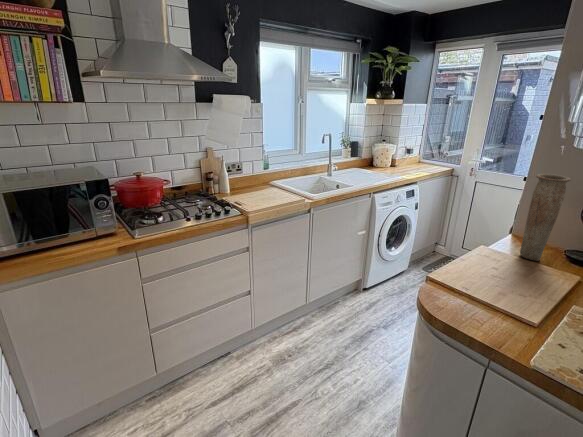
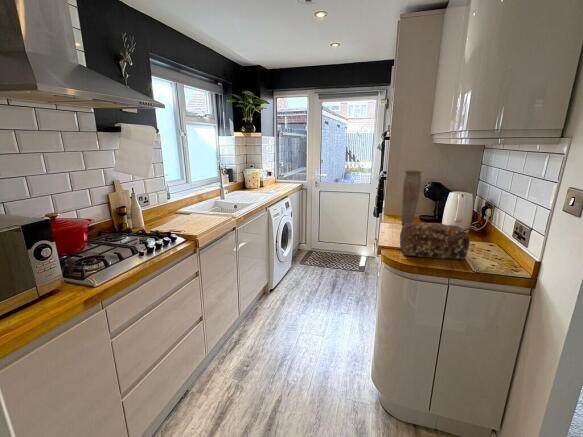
bread loaf: none [446,256,562,336] -> present [400,223,470,259]

